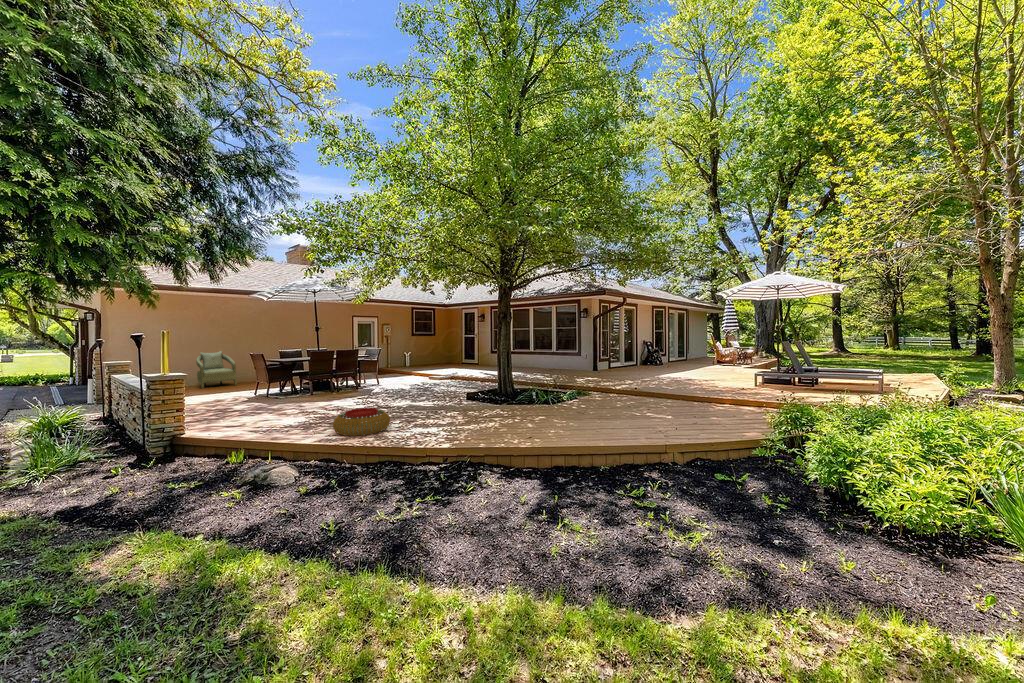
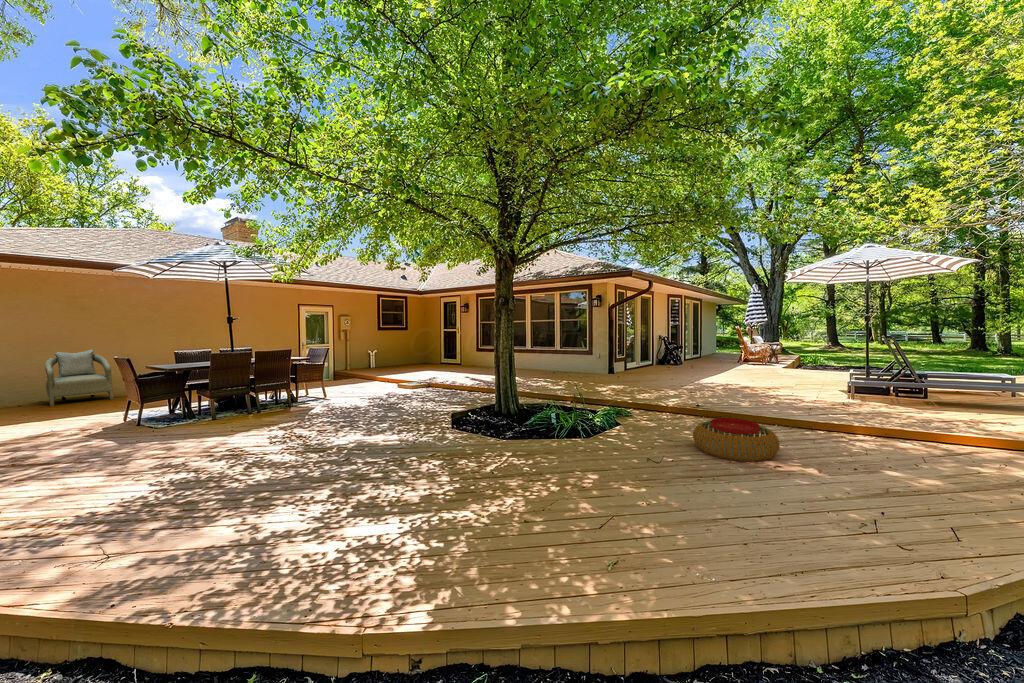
pouf: present [333,408,390,436] -> present [693,418,780,462]

